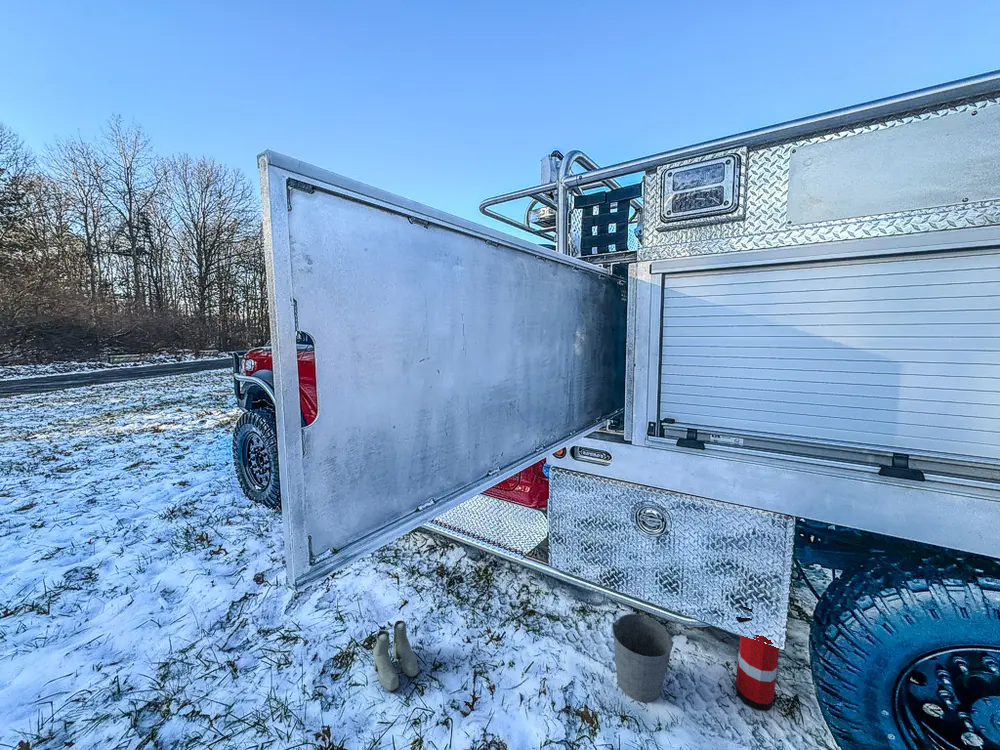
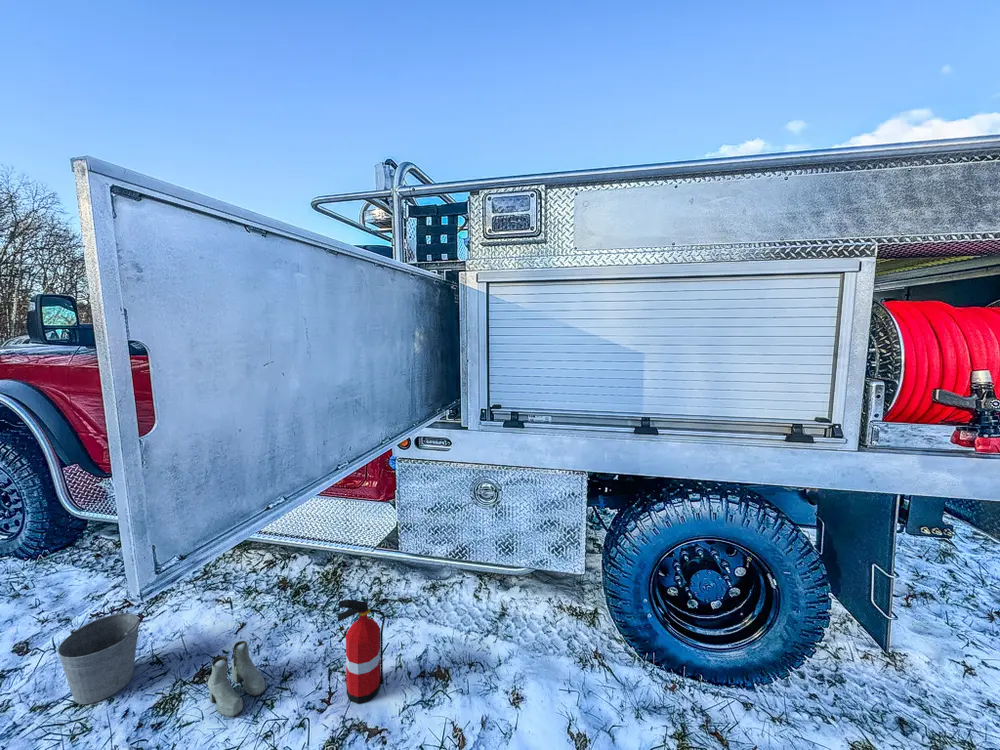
fire extinguisher: present [735,605,779,711] -> present [338,599,385,704]
bucket: present [612,614,674,702] -> present [57,612,140,704]

